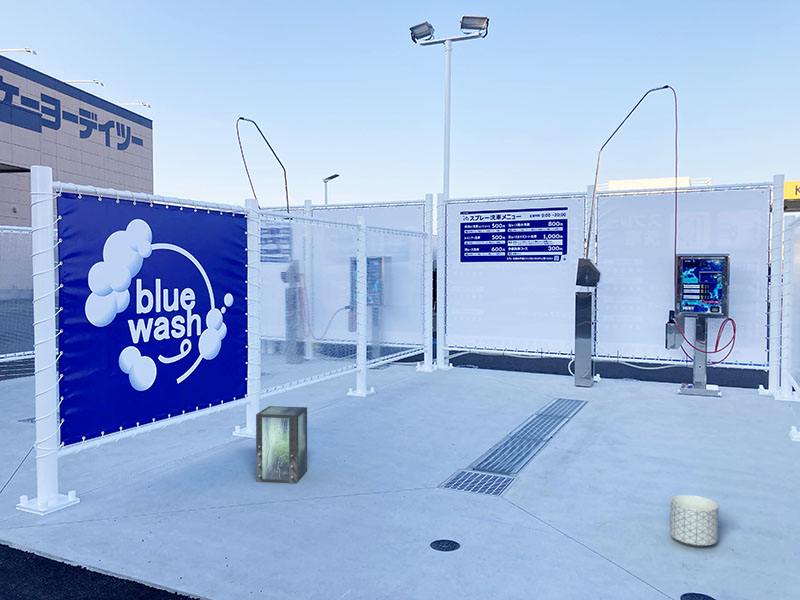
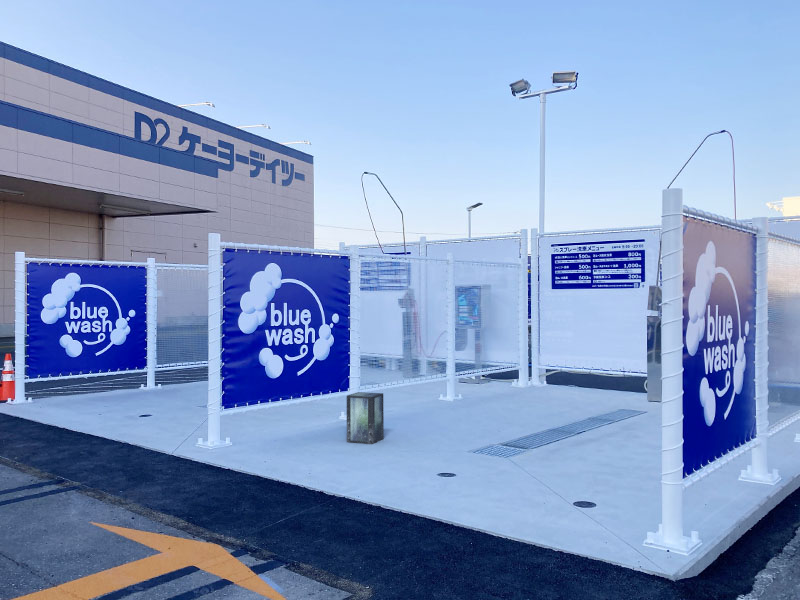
planter: present [670,495,719,547] -> none [603,450,634,483]

